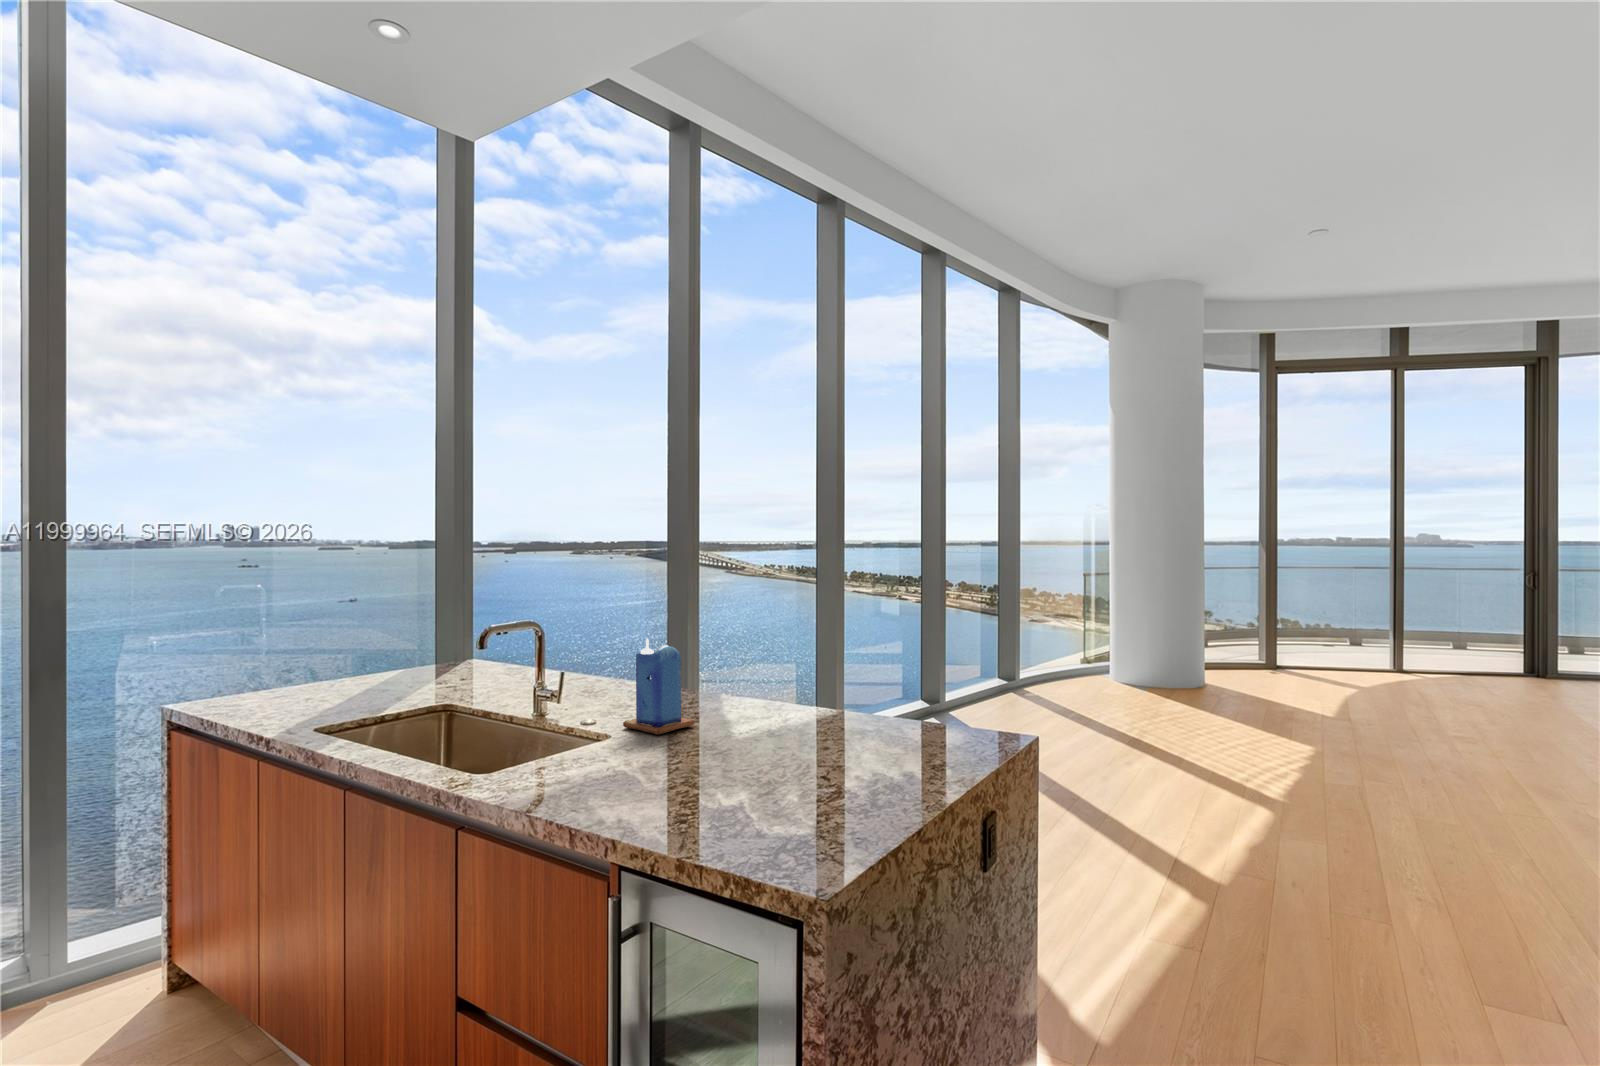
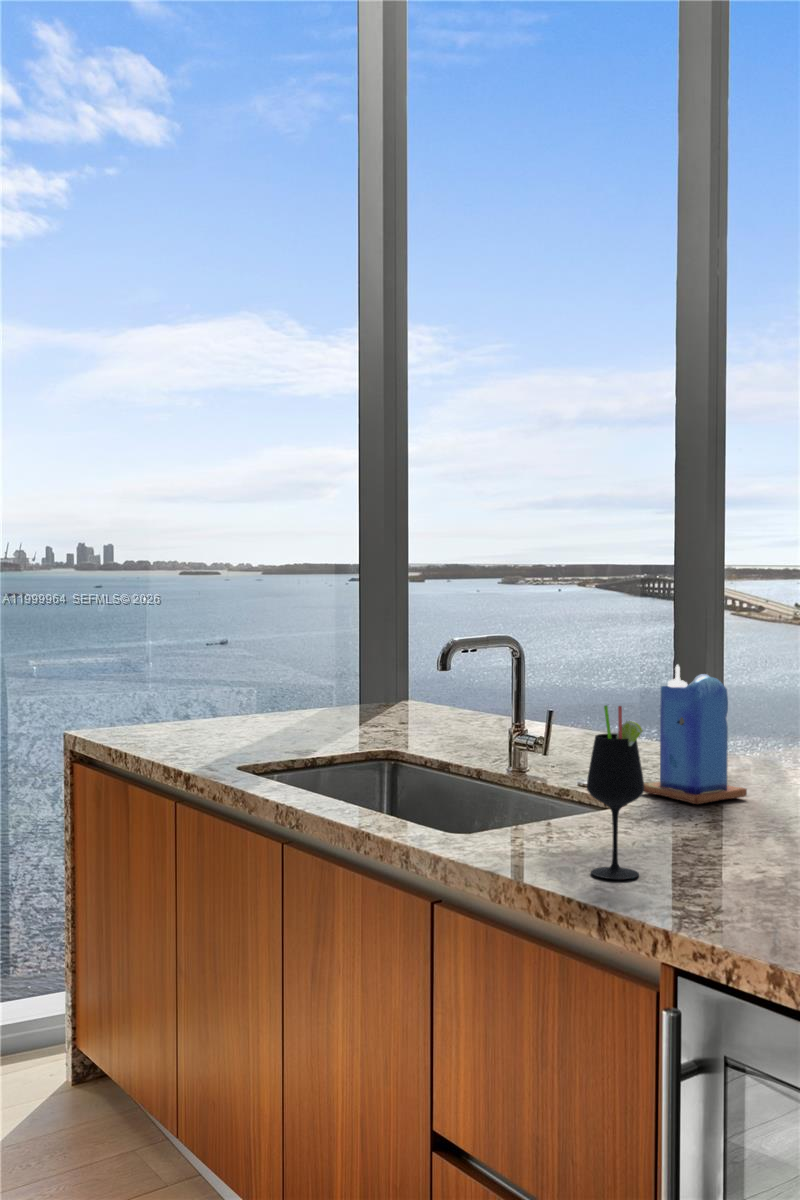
wine glass: none [568,683,608,803] -> present [587,706,644,879]

